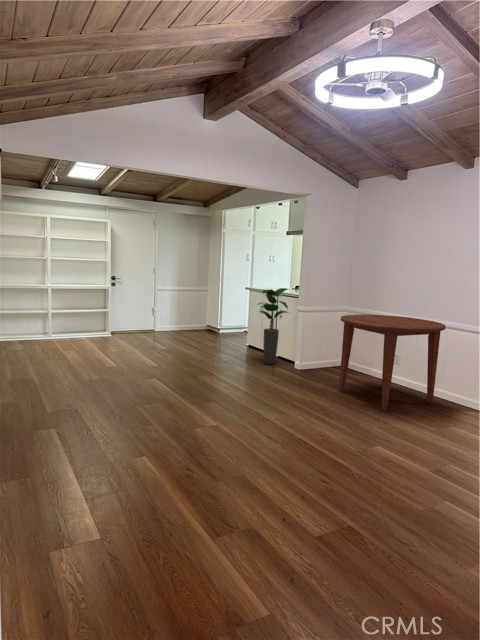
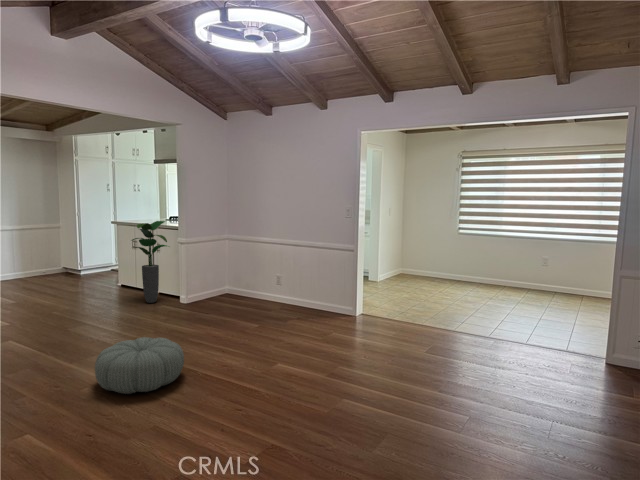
dining table: present [339,315,446,411] -> none [226,240,319,329]
pouf: none [204,394,281,445] -> present [95,337,184,394]

